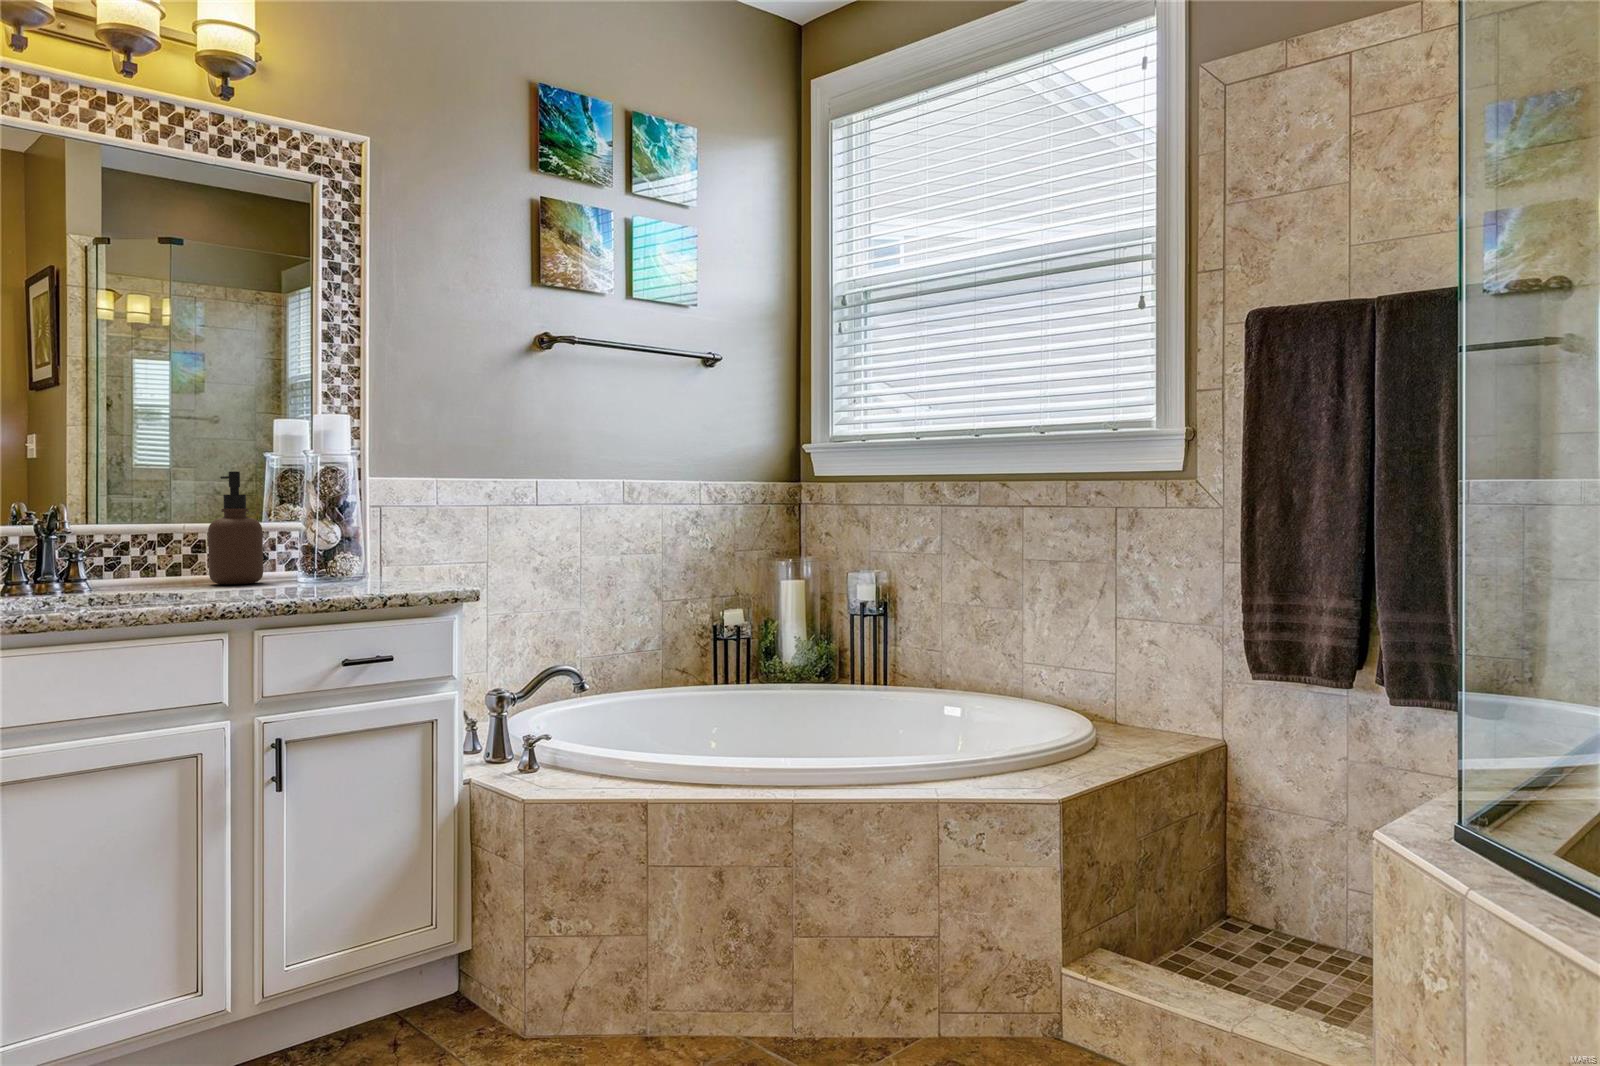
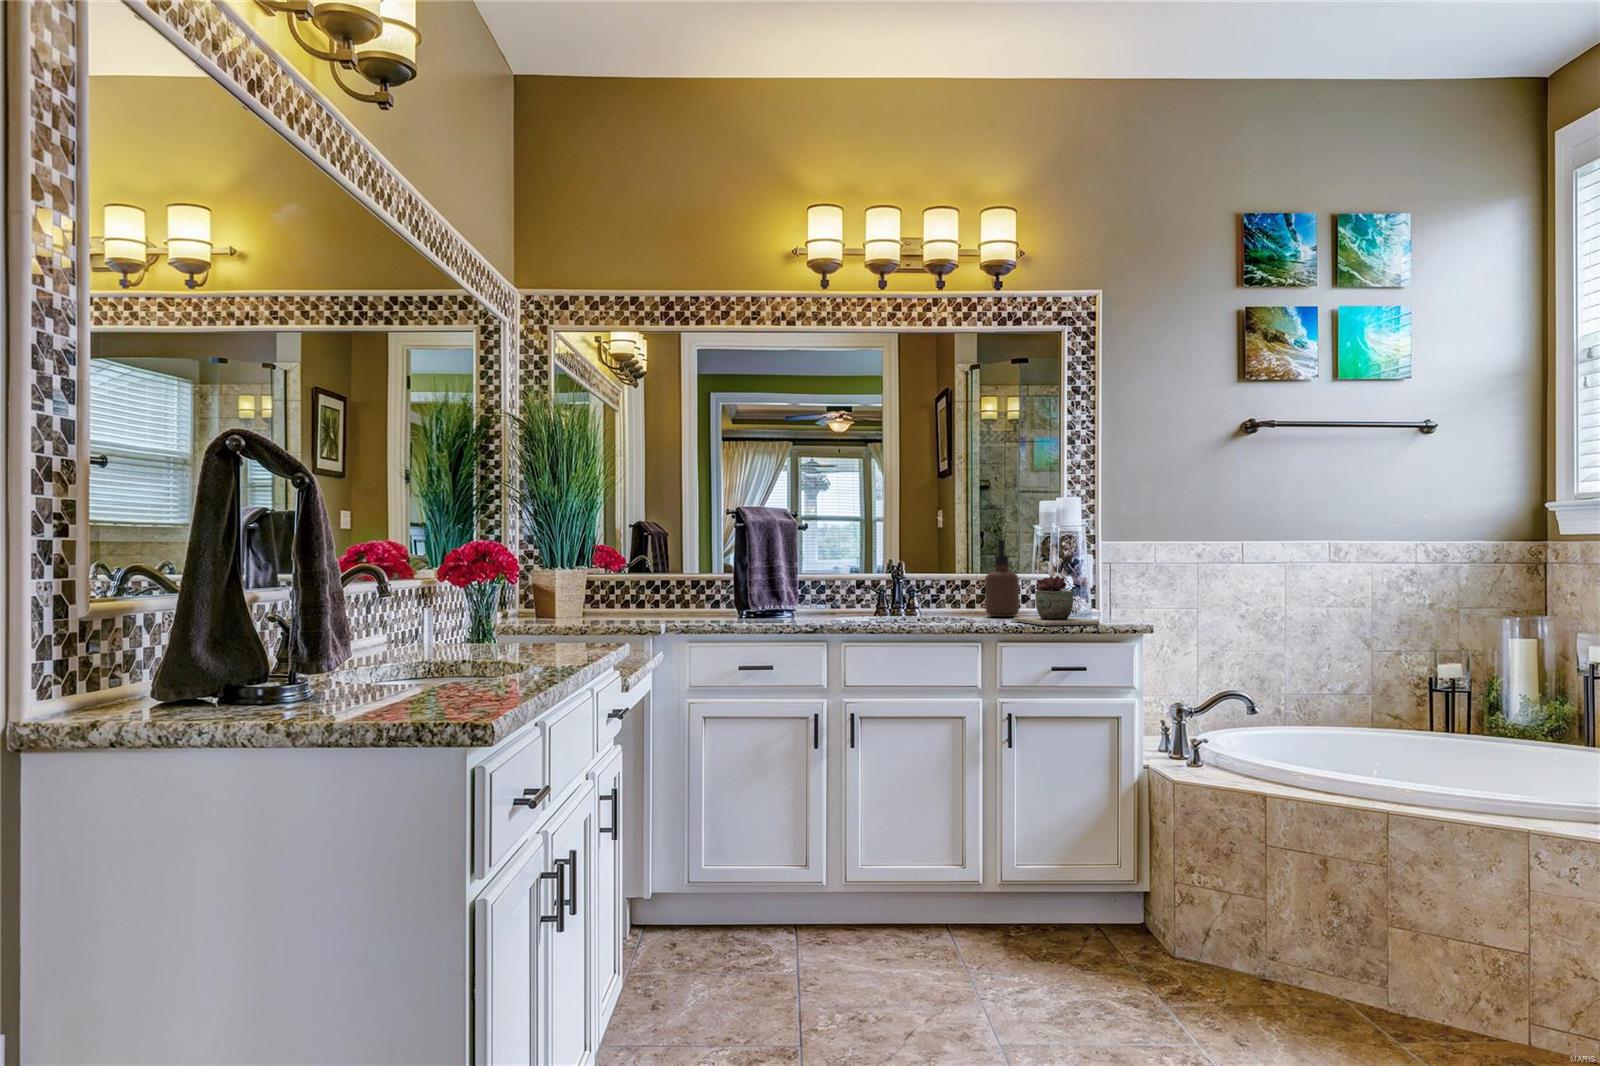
succulent plant: none [264,521,395,592] -> present [1013,575,1099,625]

